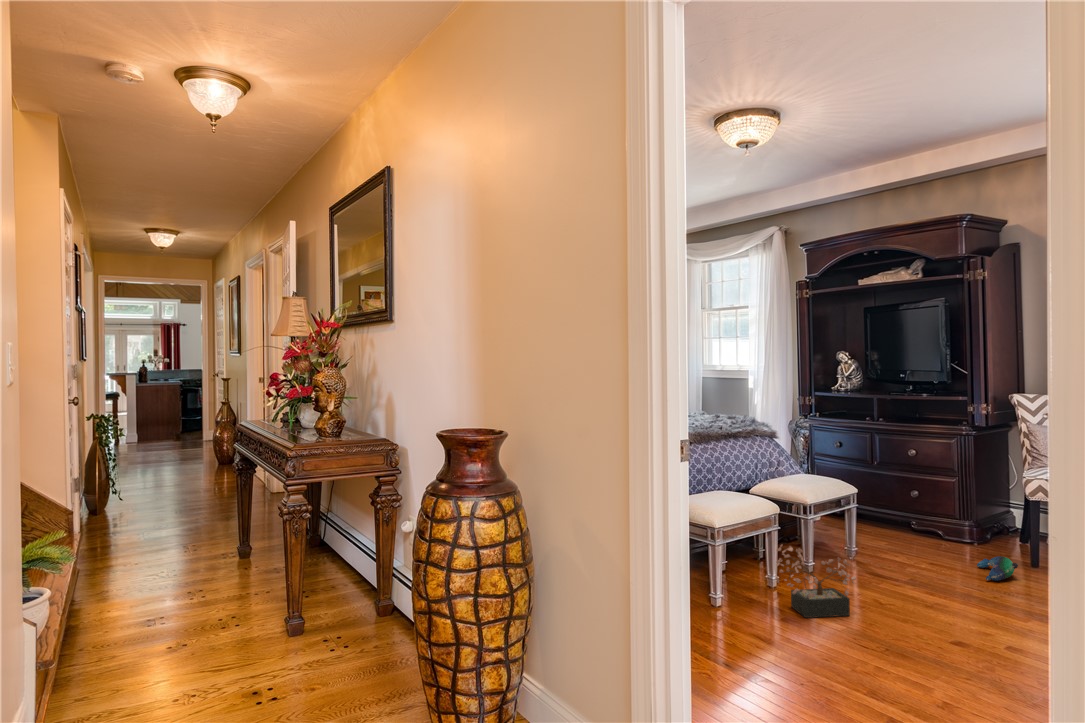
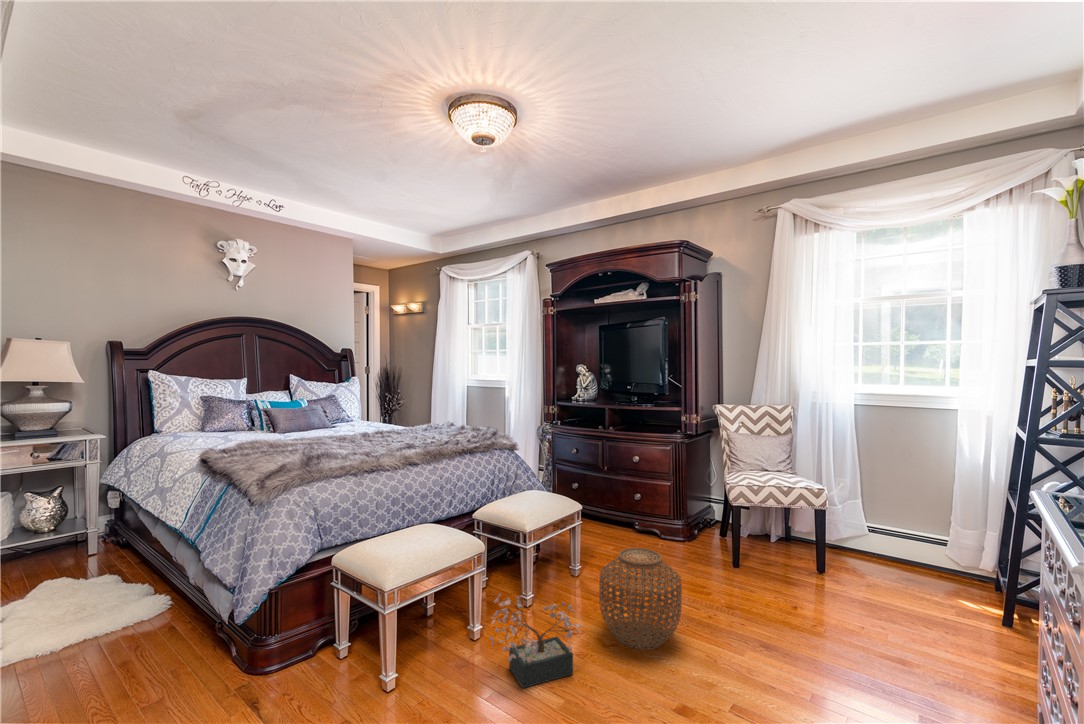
woven basket: none [873,522,957,610] -> present [599,548,682,650]
plush toy: present [977,556,1018,581] -> none [692,562,728,592]

